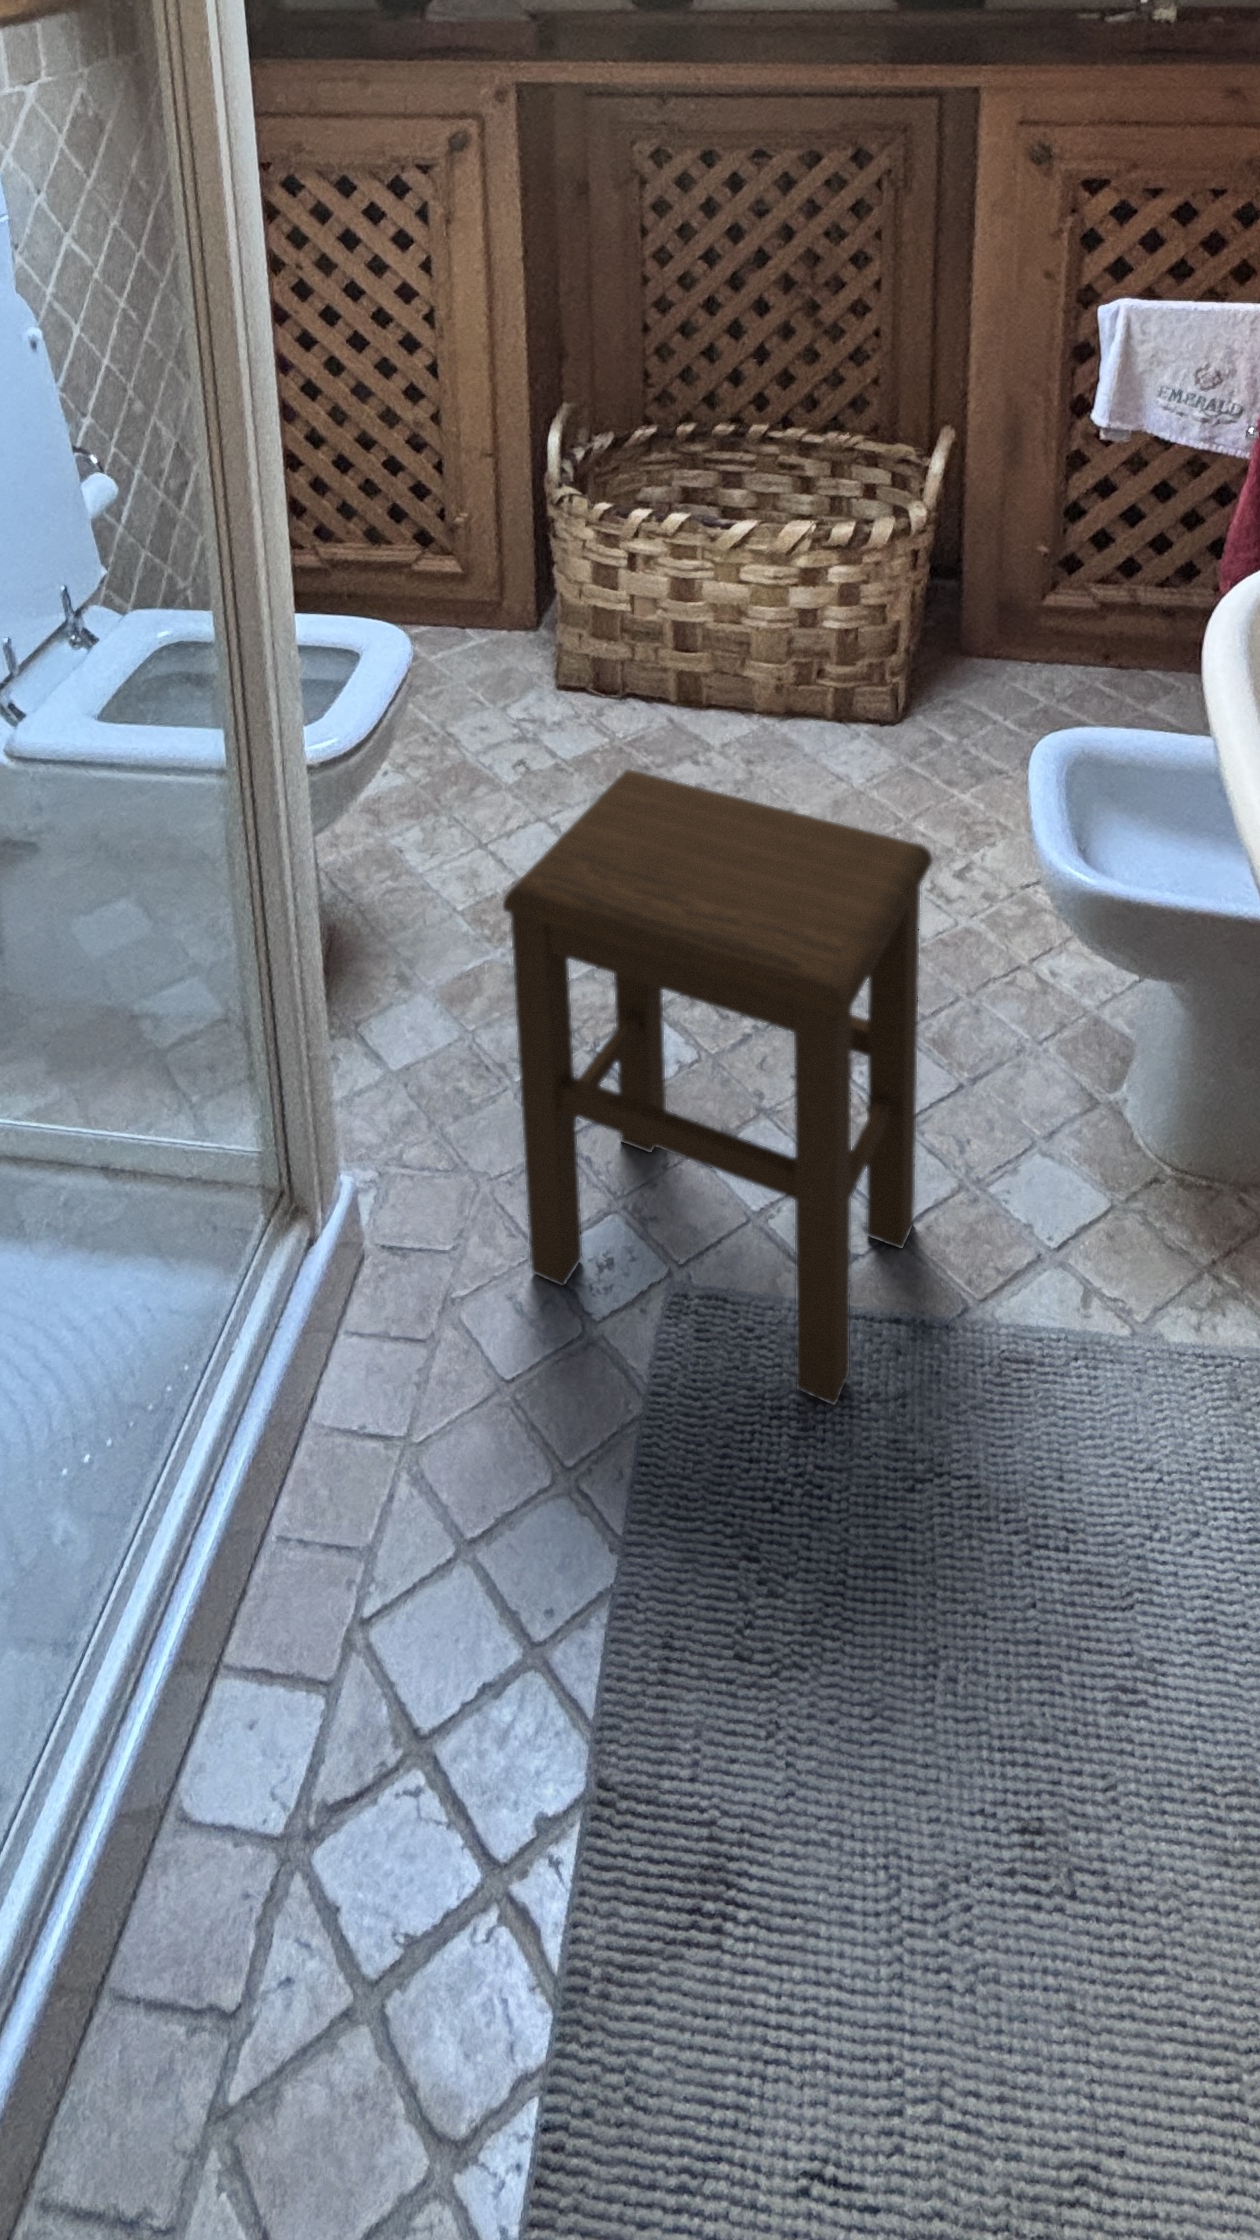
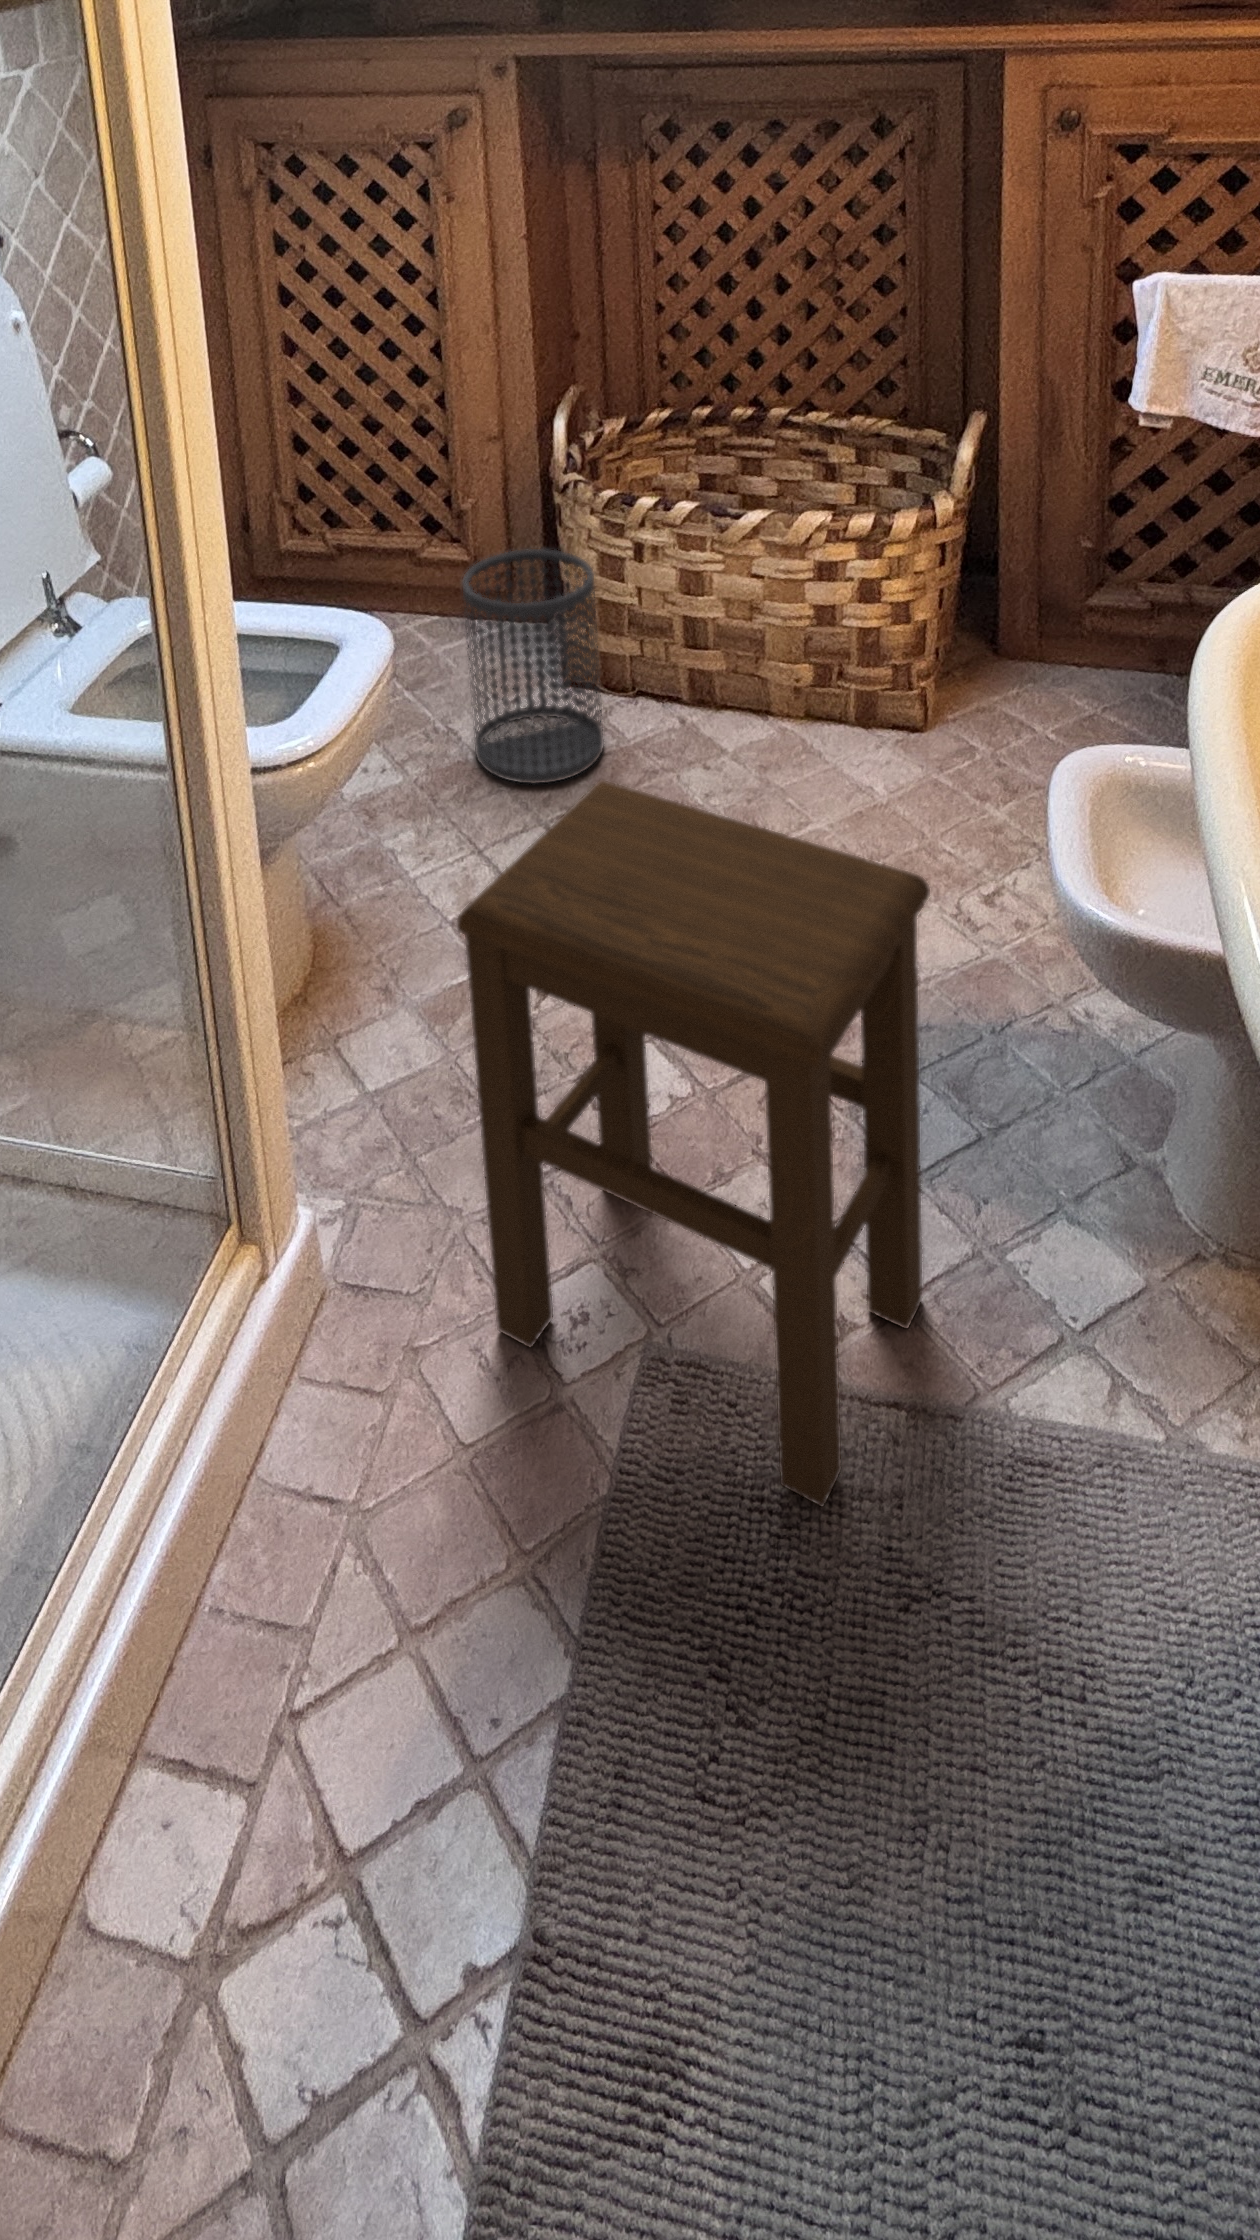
wastebasket: none [467,558,599,778] -> present [463,549,604,784]

